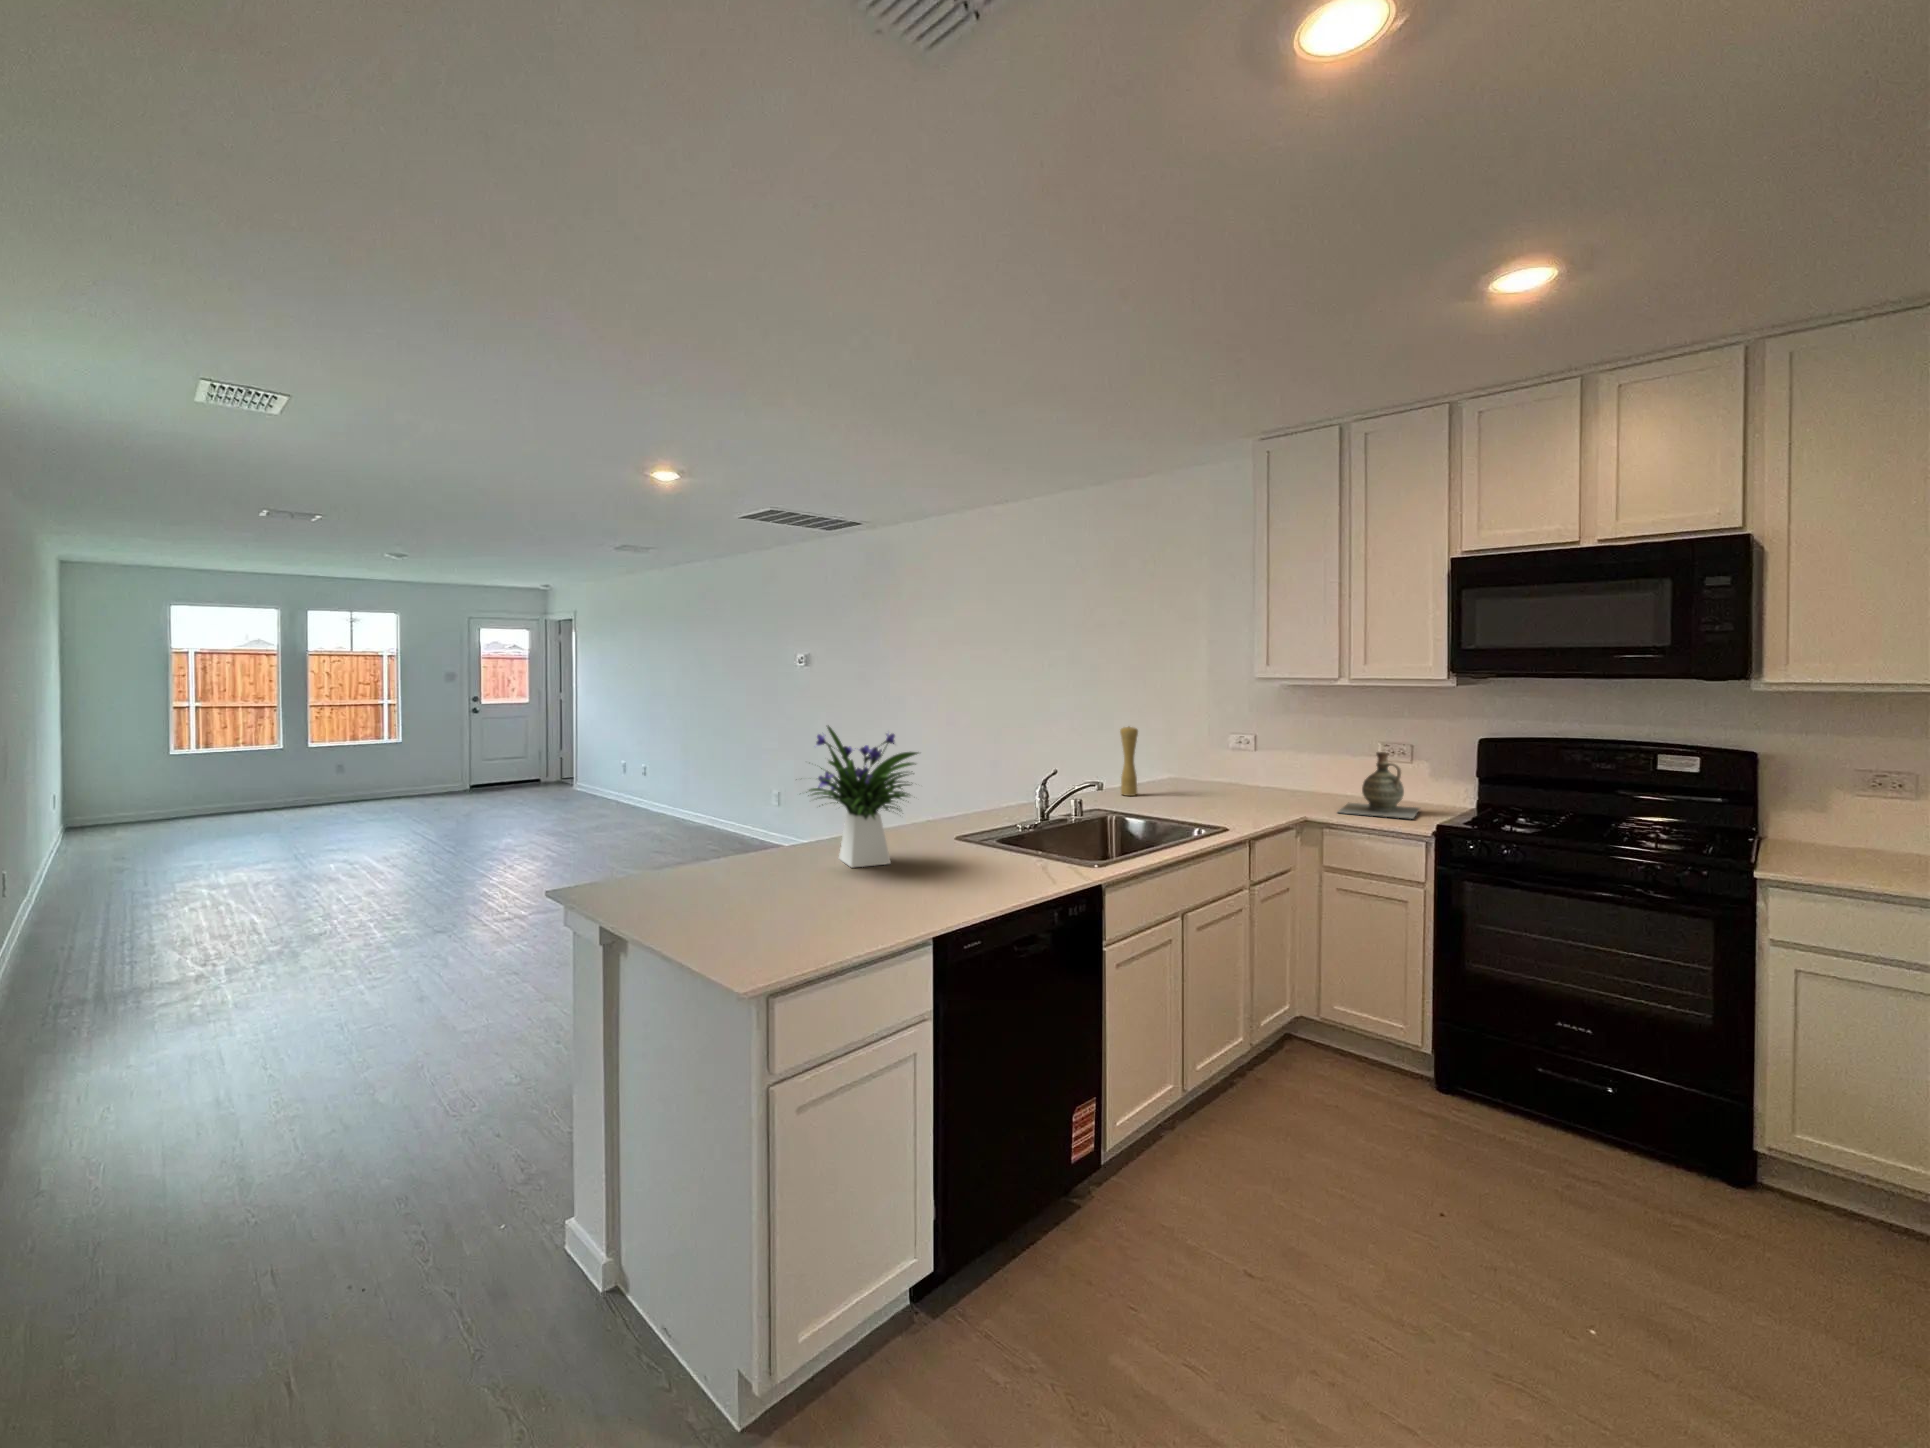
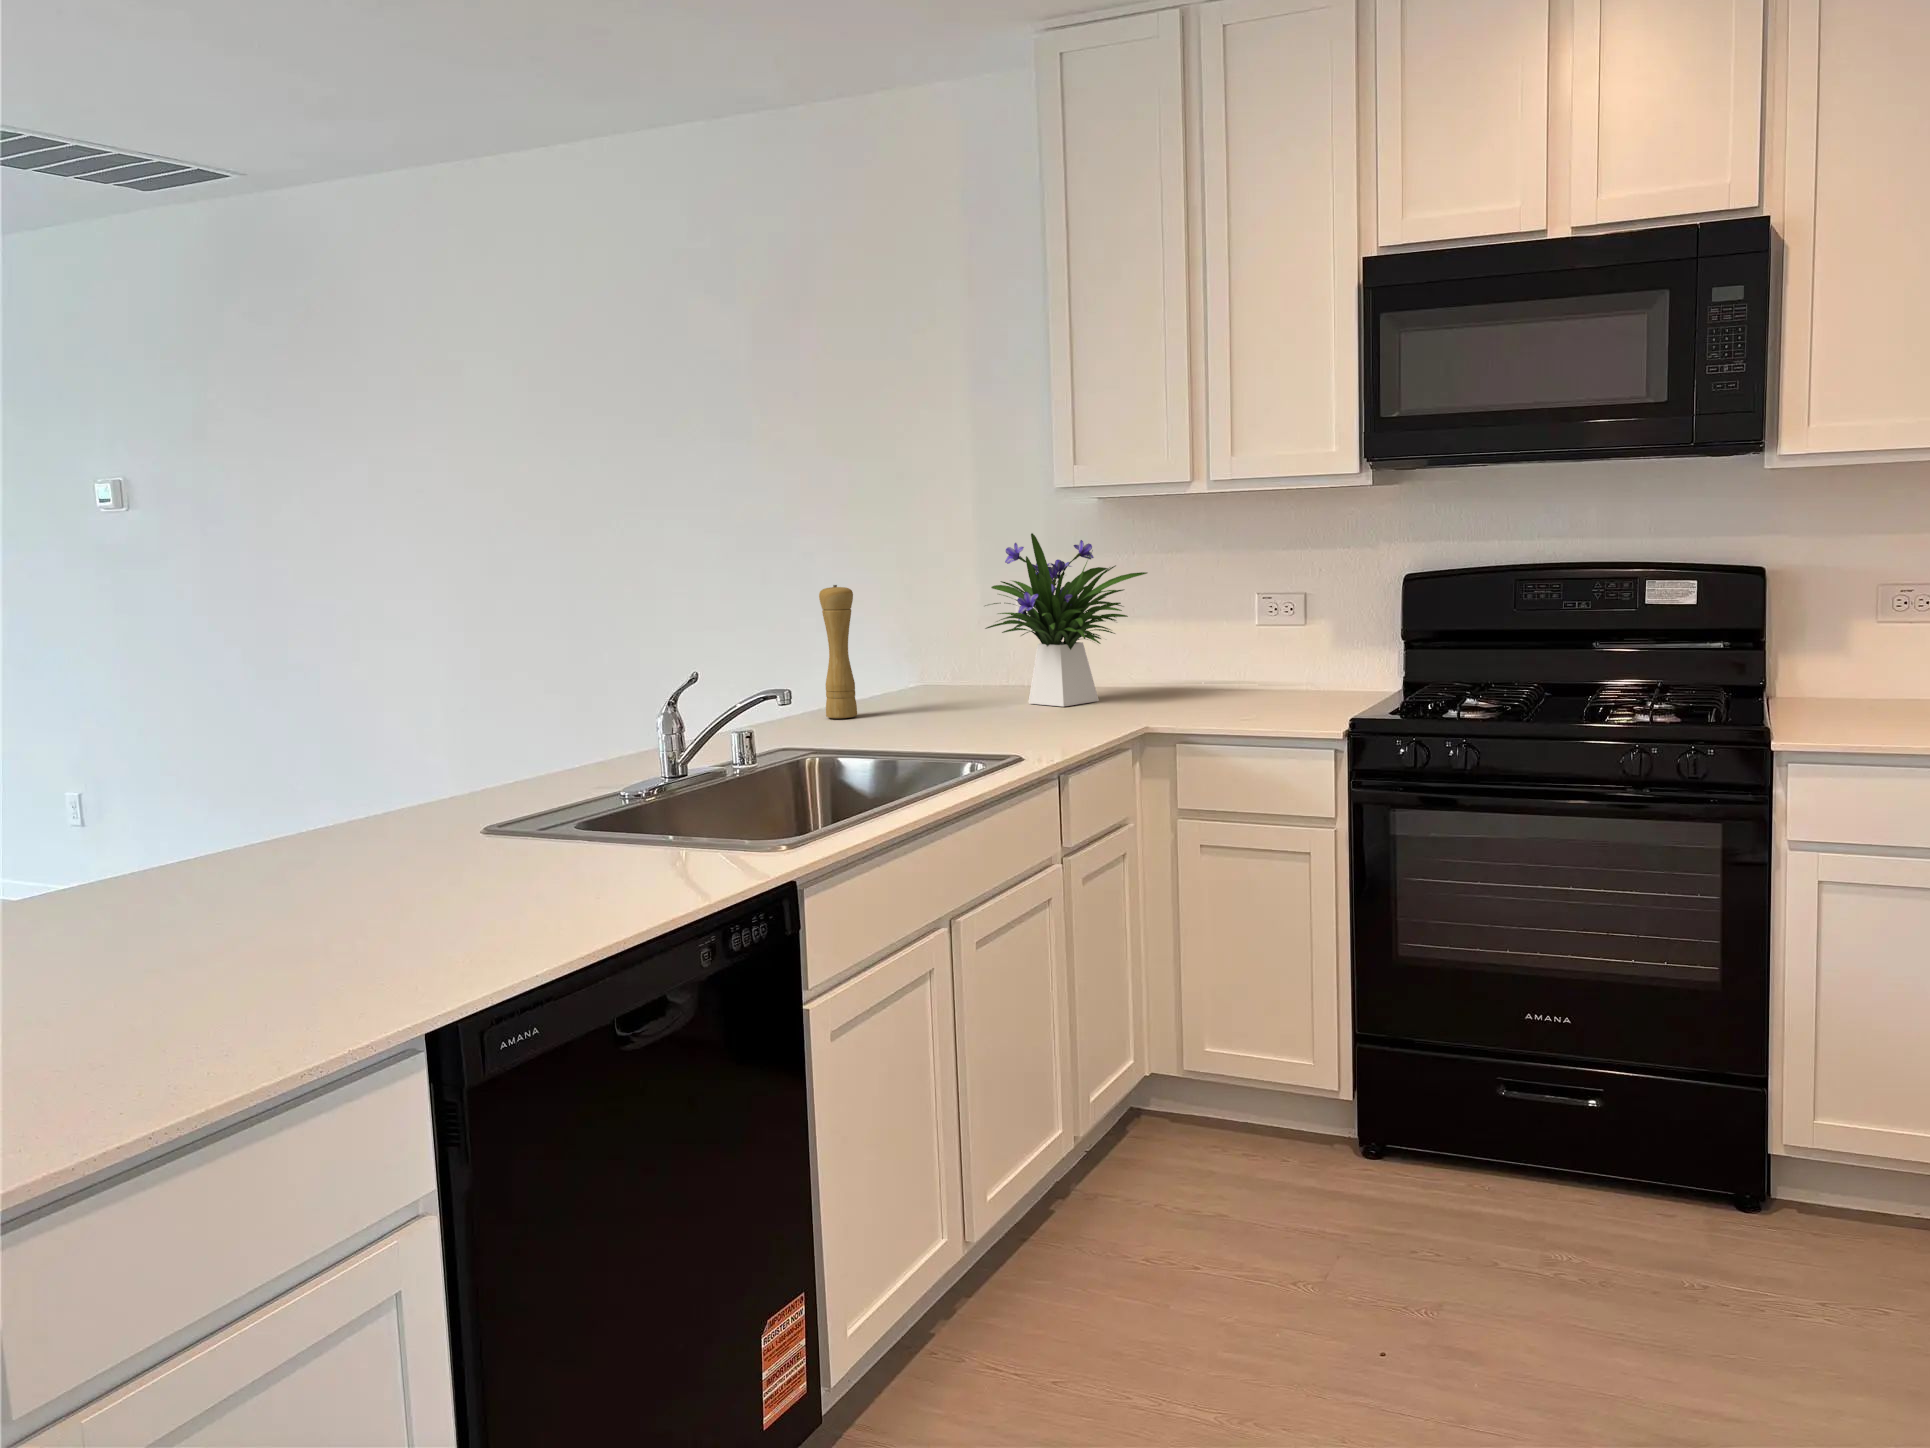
flower arrangement: present [806,725,918,867] -> present [985,533,1147,707]
ceramic jug: present [1338,752,1420,819] -> none [1197,604,1324,715]

